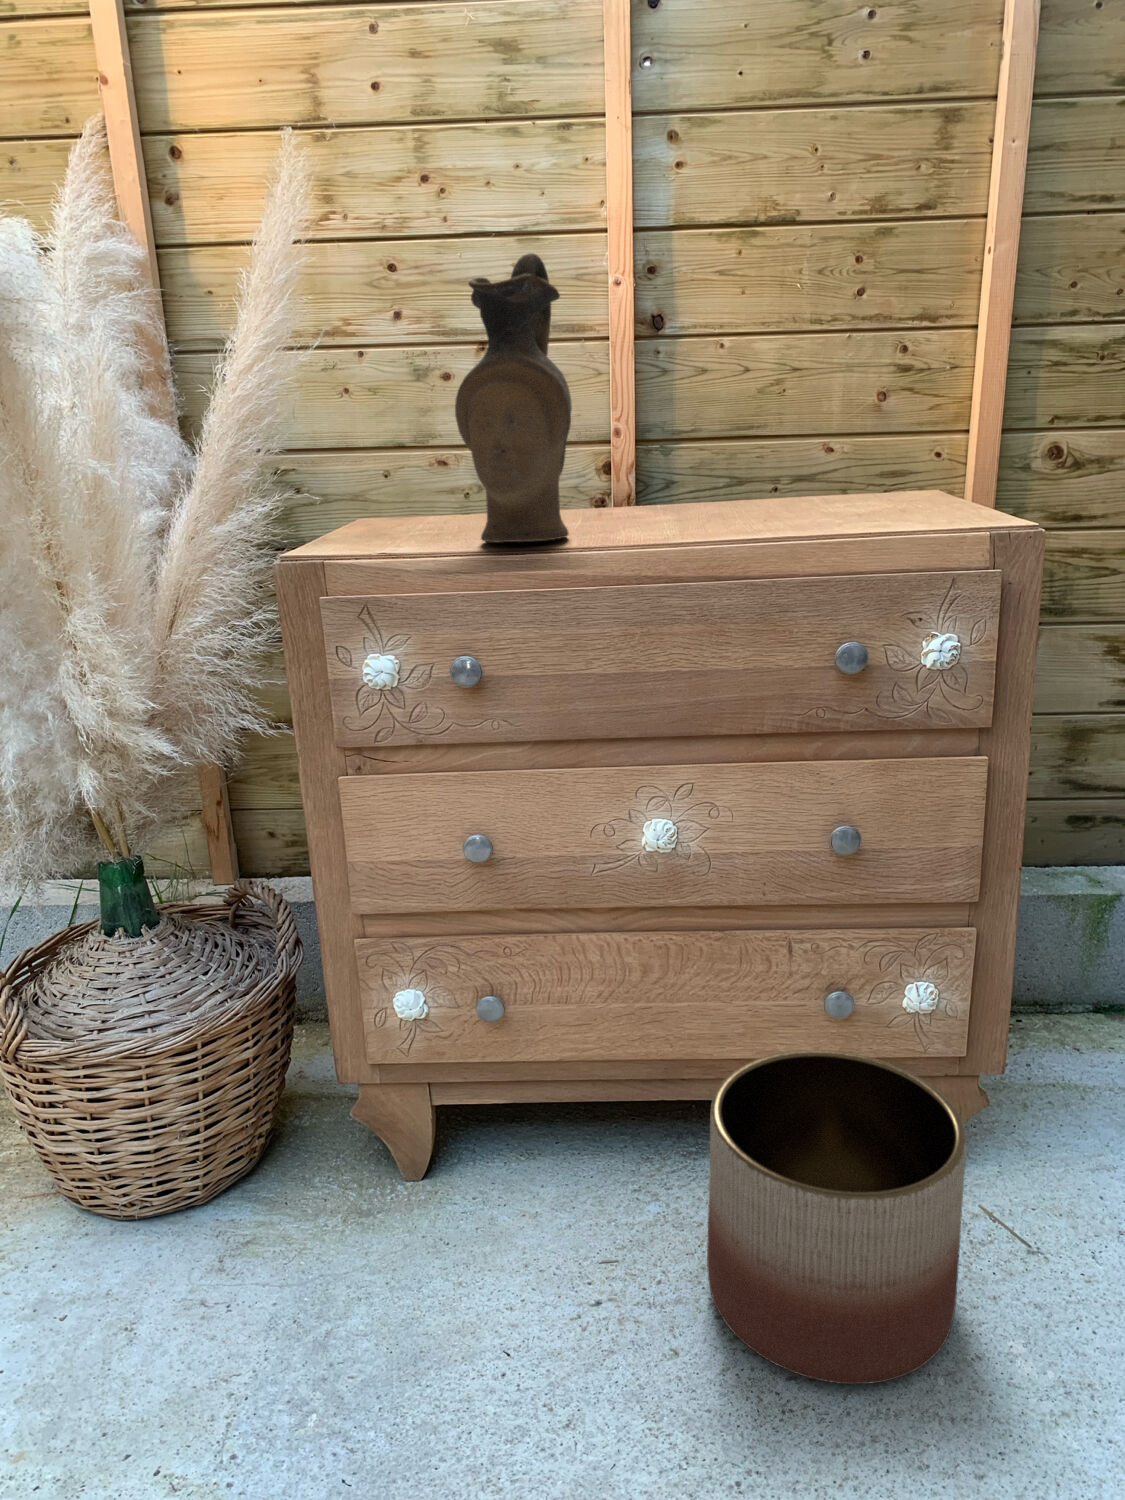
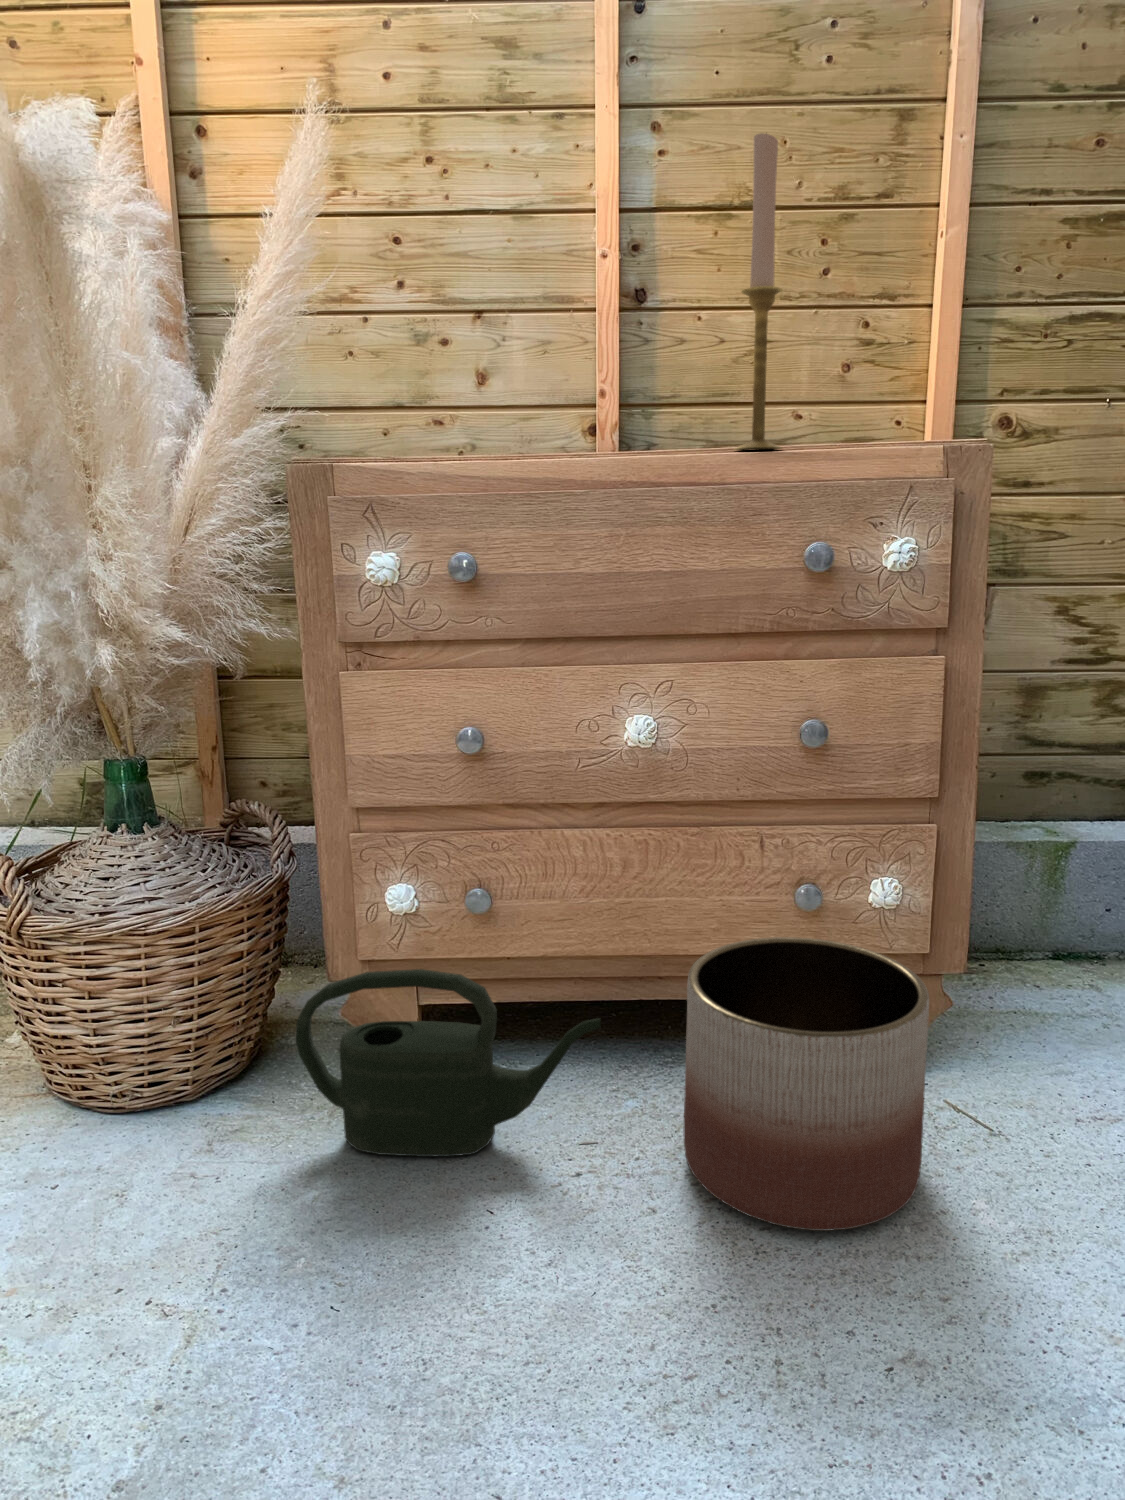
candlestick: none [759,177,813,525] -> present [735,133,783,451]
ceramic pitcher: present [455,253,572,542] -> none [457,198,563,459]
watering can: none [304,1091,620,1281] -> present [296,969,601,1156]

